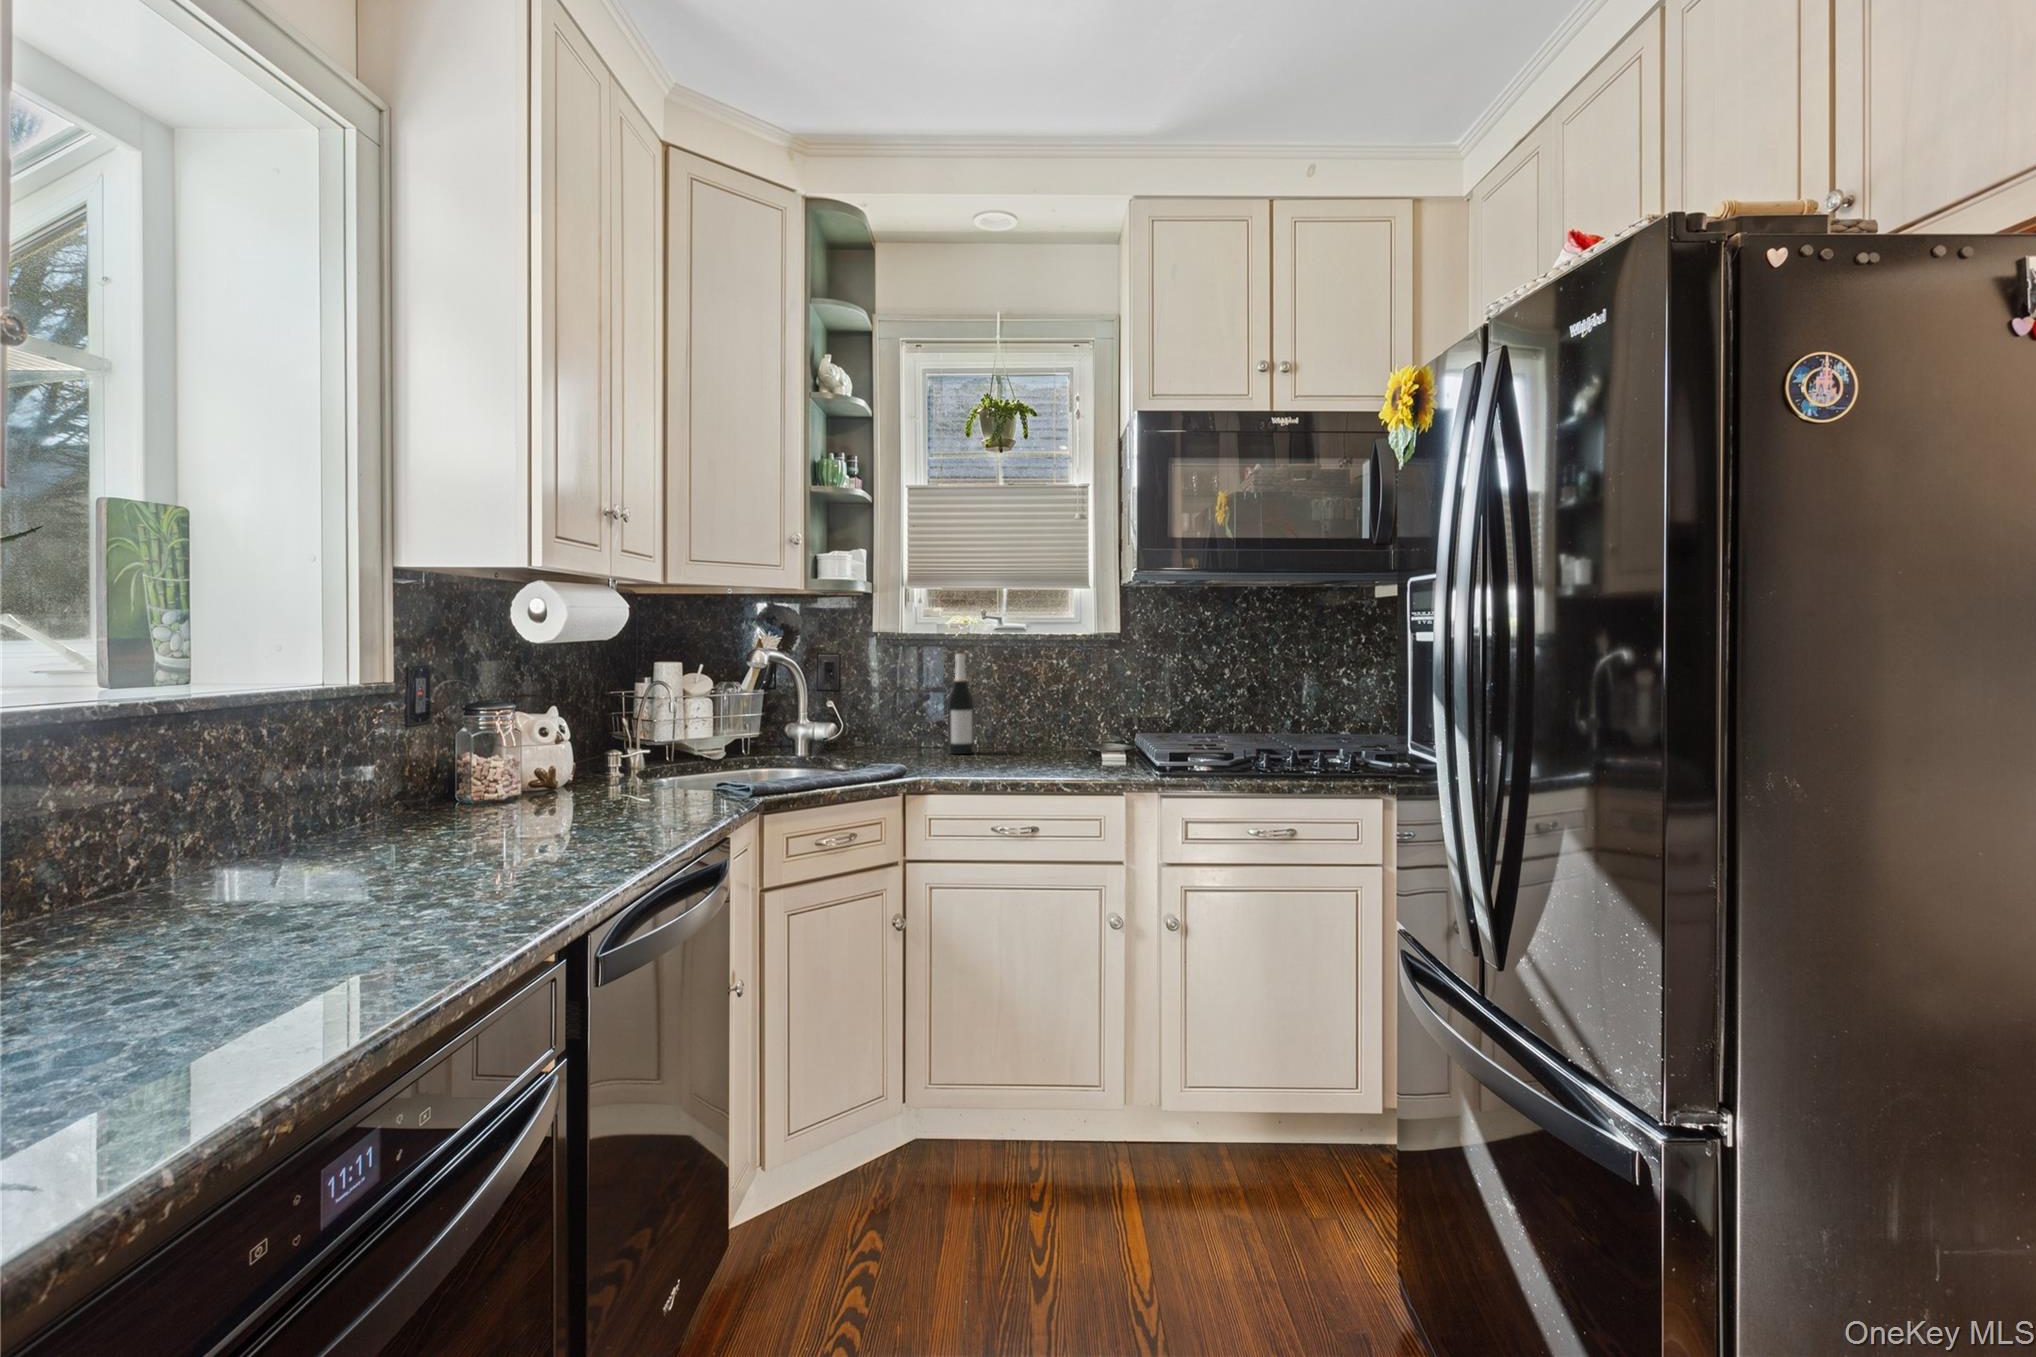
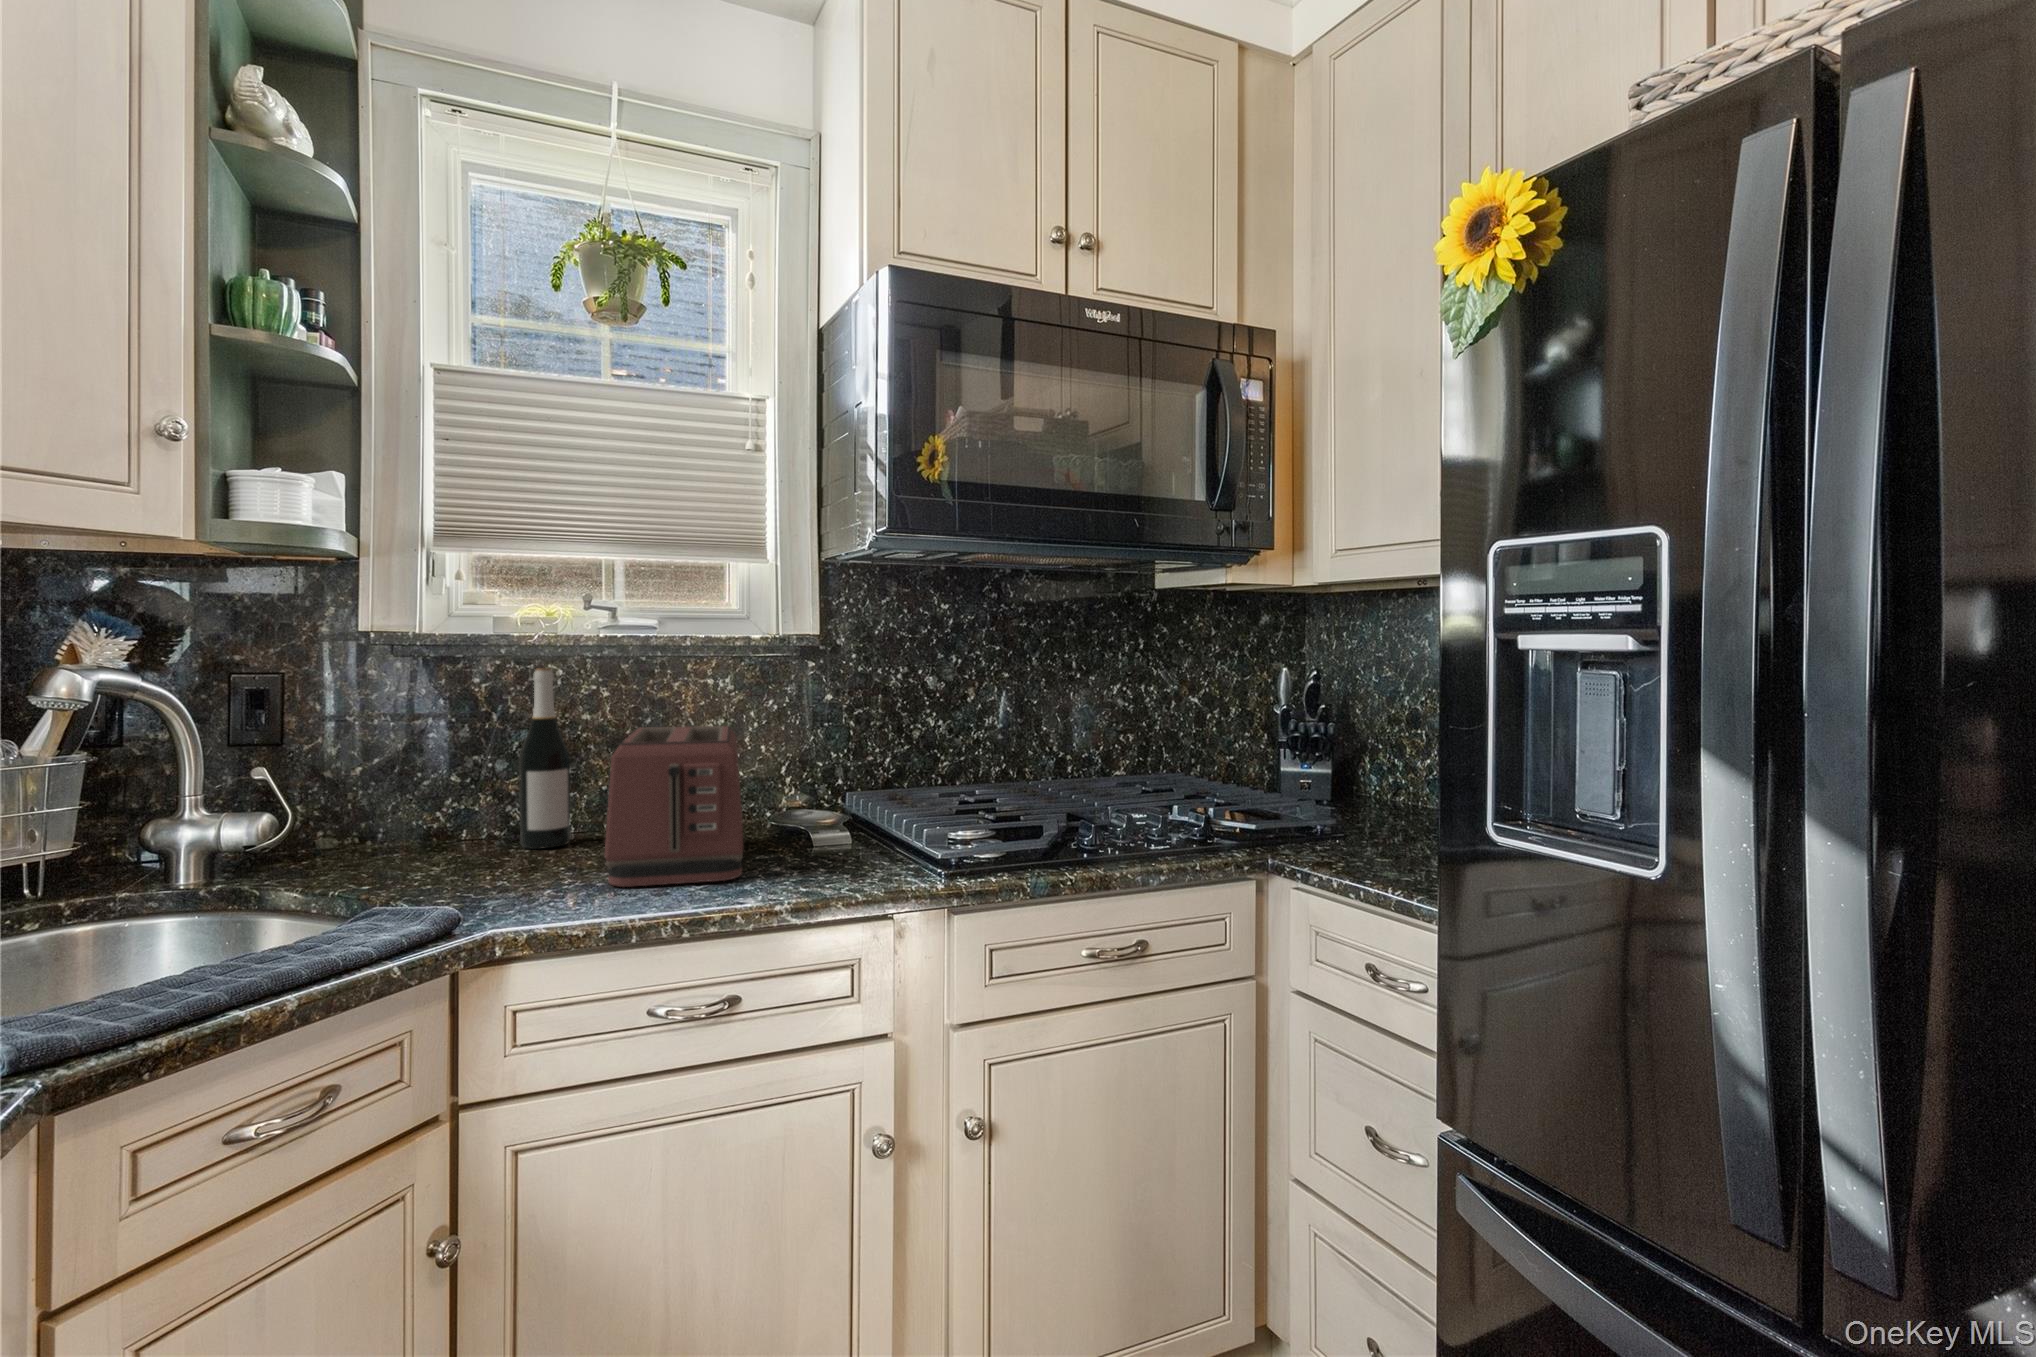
toaster: none [980,687,1067,770] -> present [605,726,743,887]

